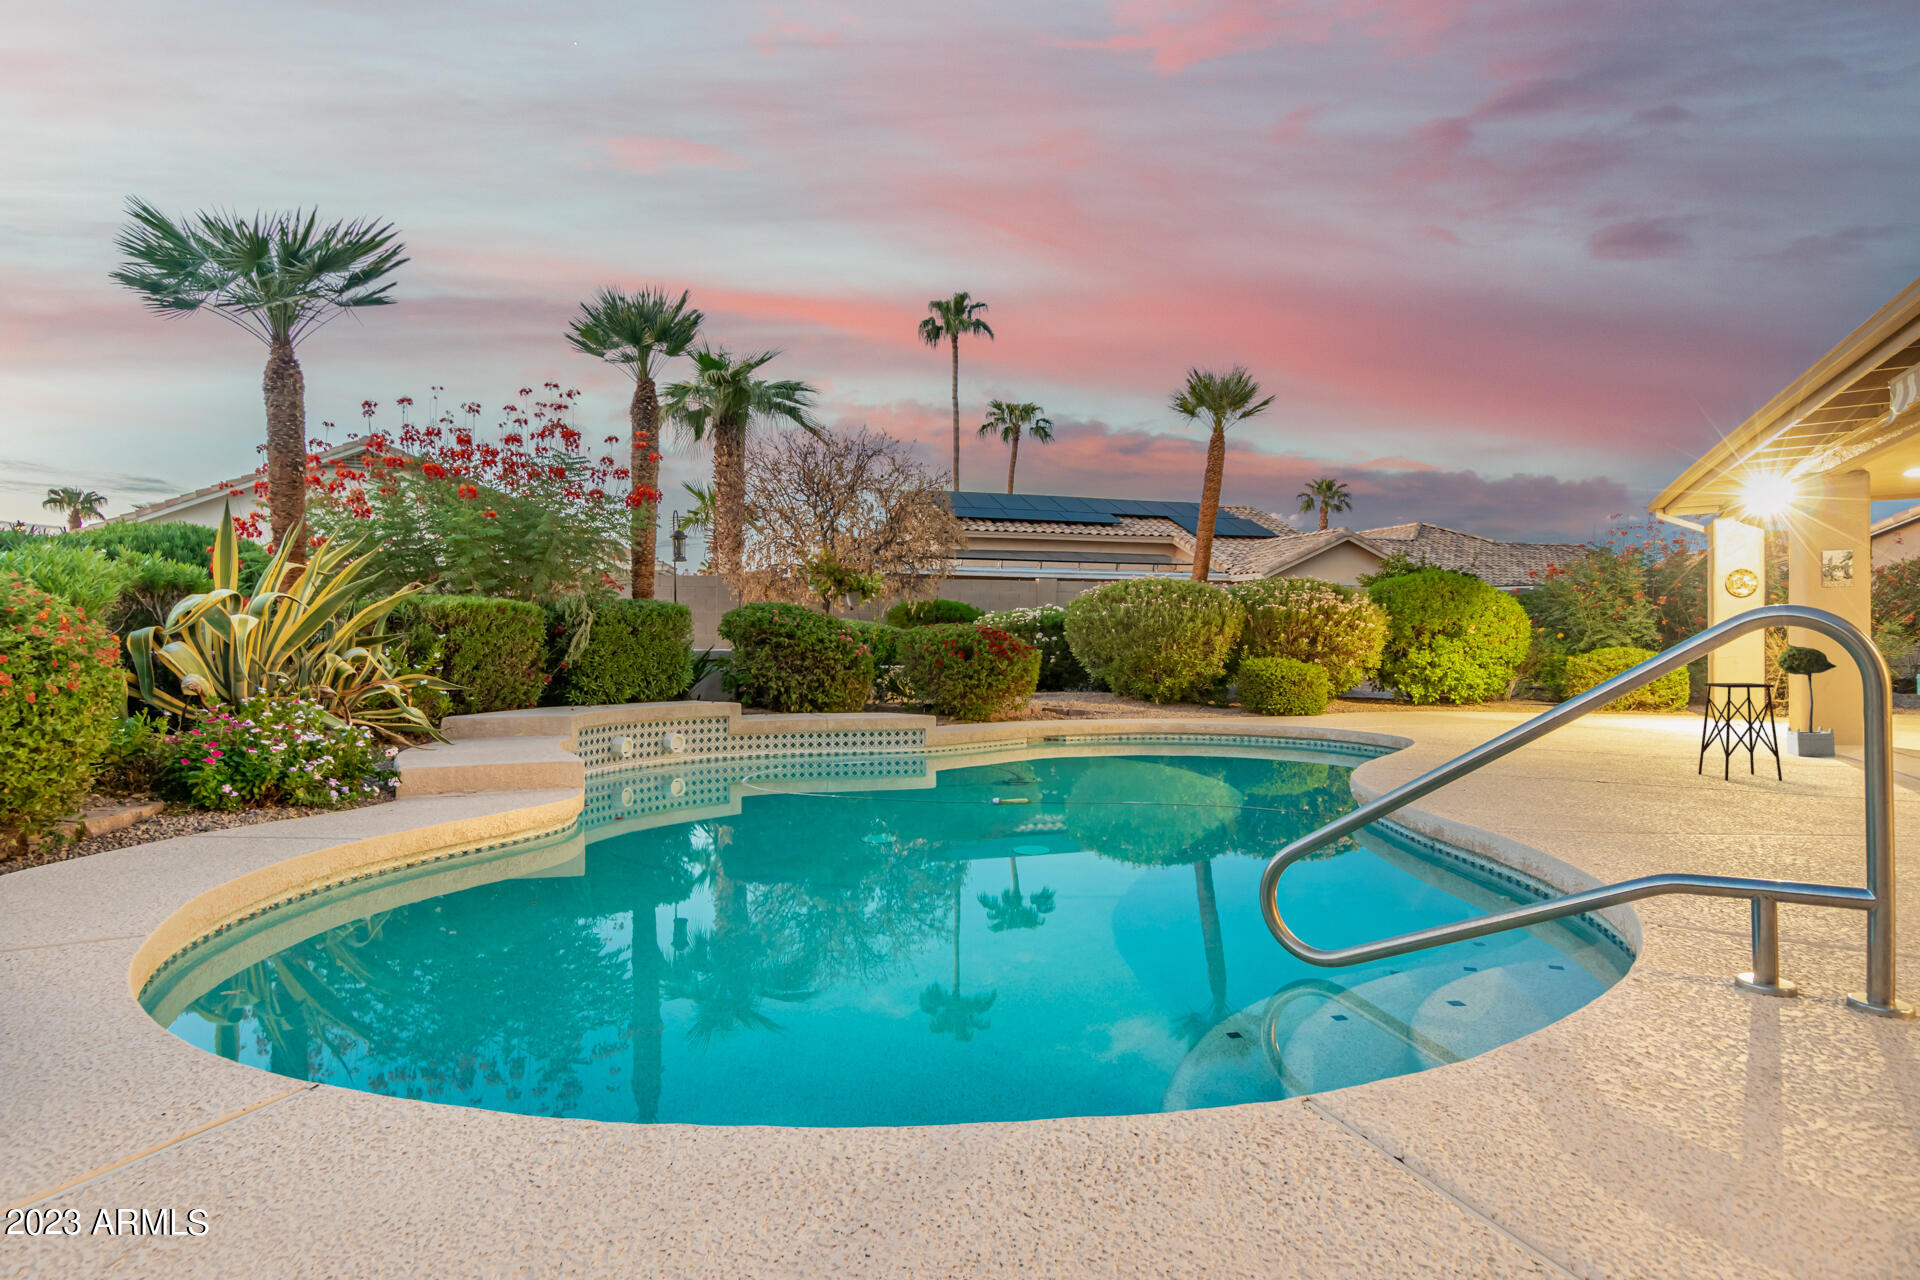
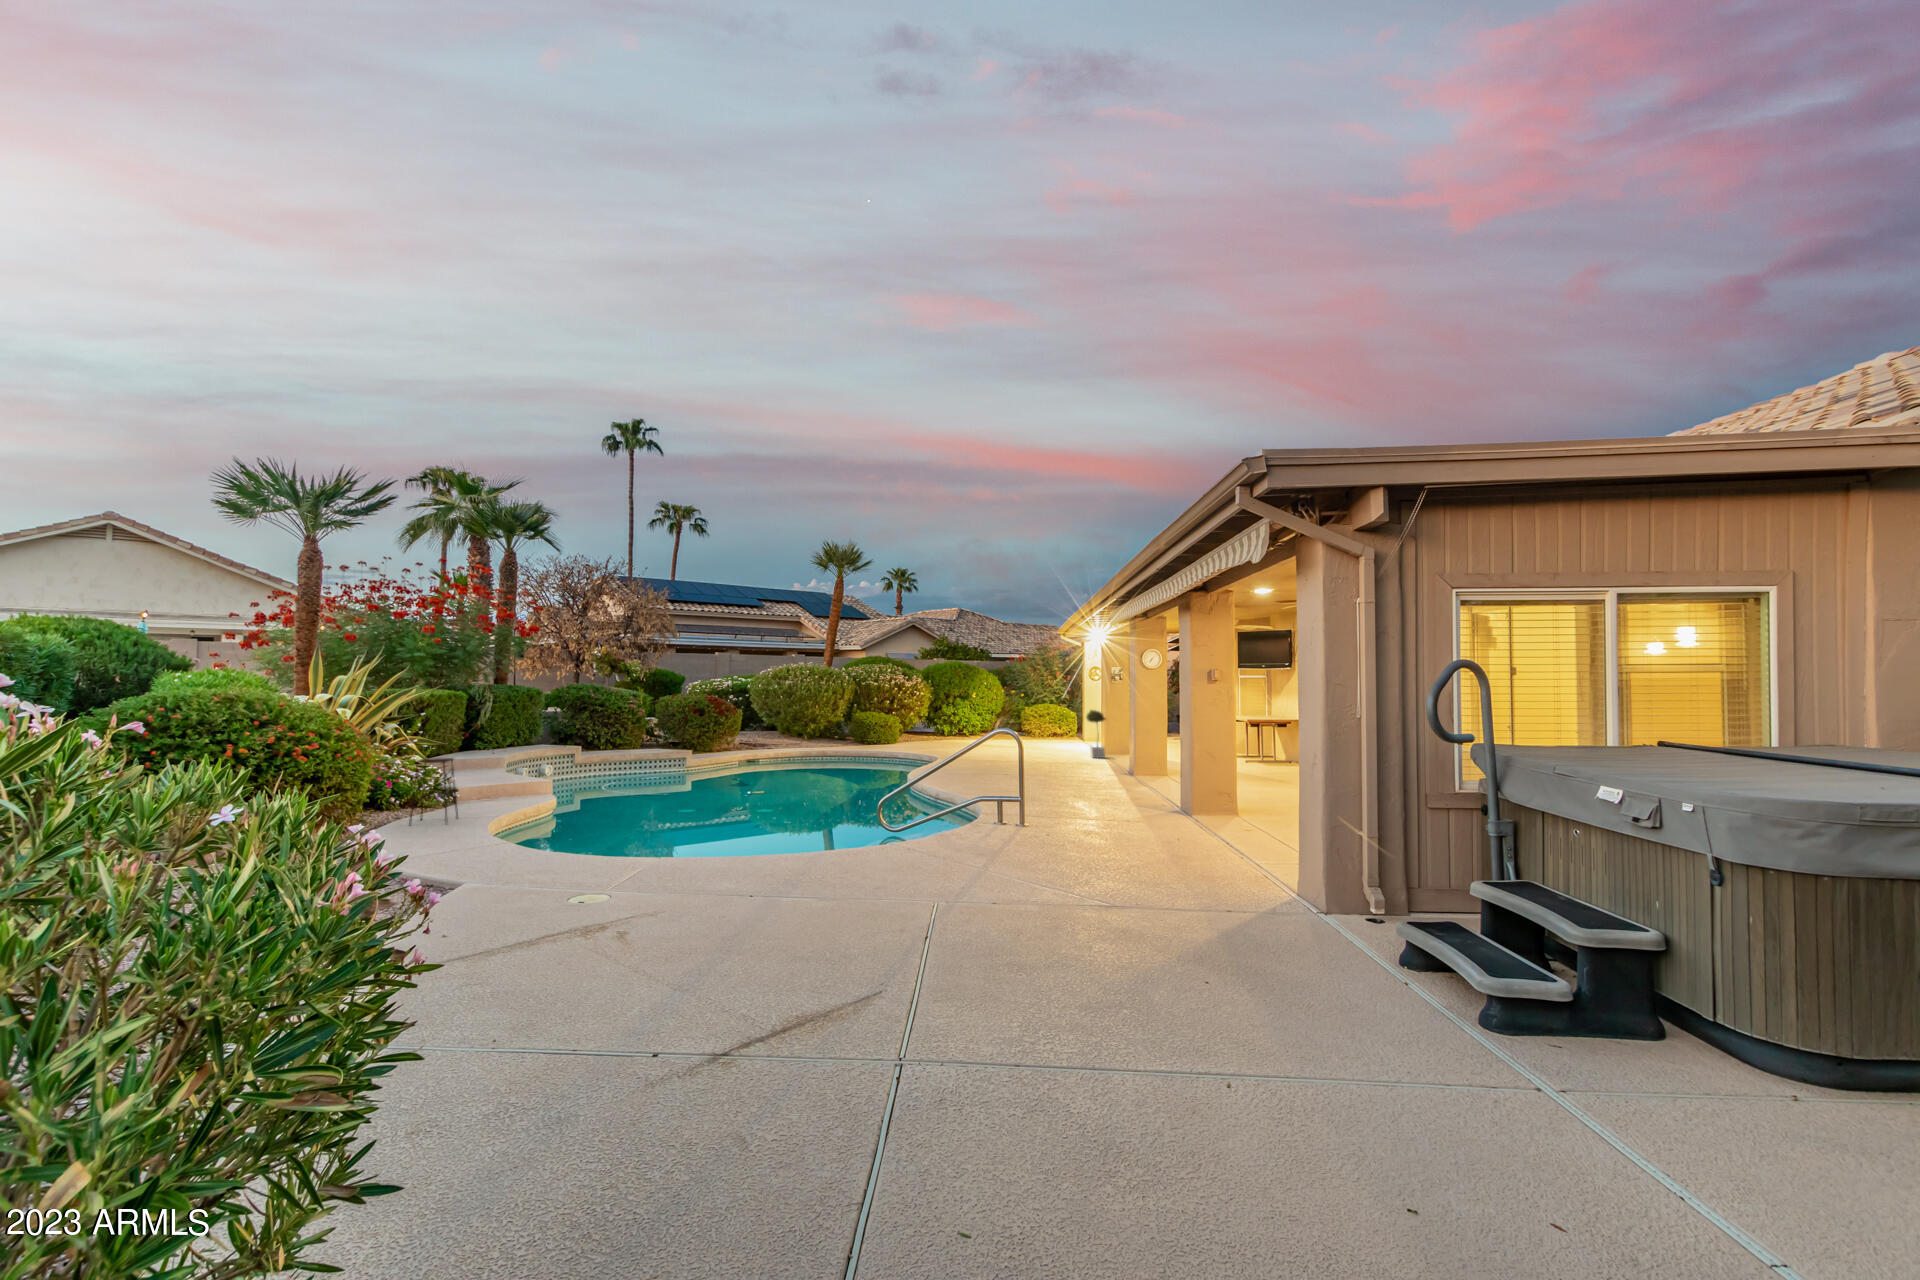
side table: present [1698,683,1782,781] -> present [409,758,458,825]

